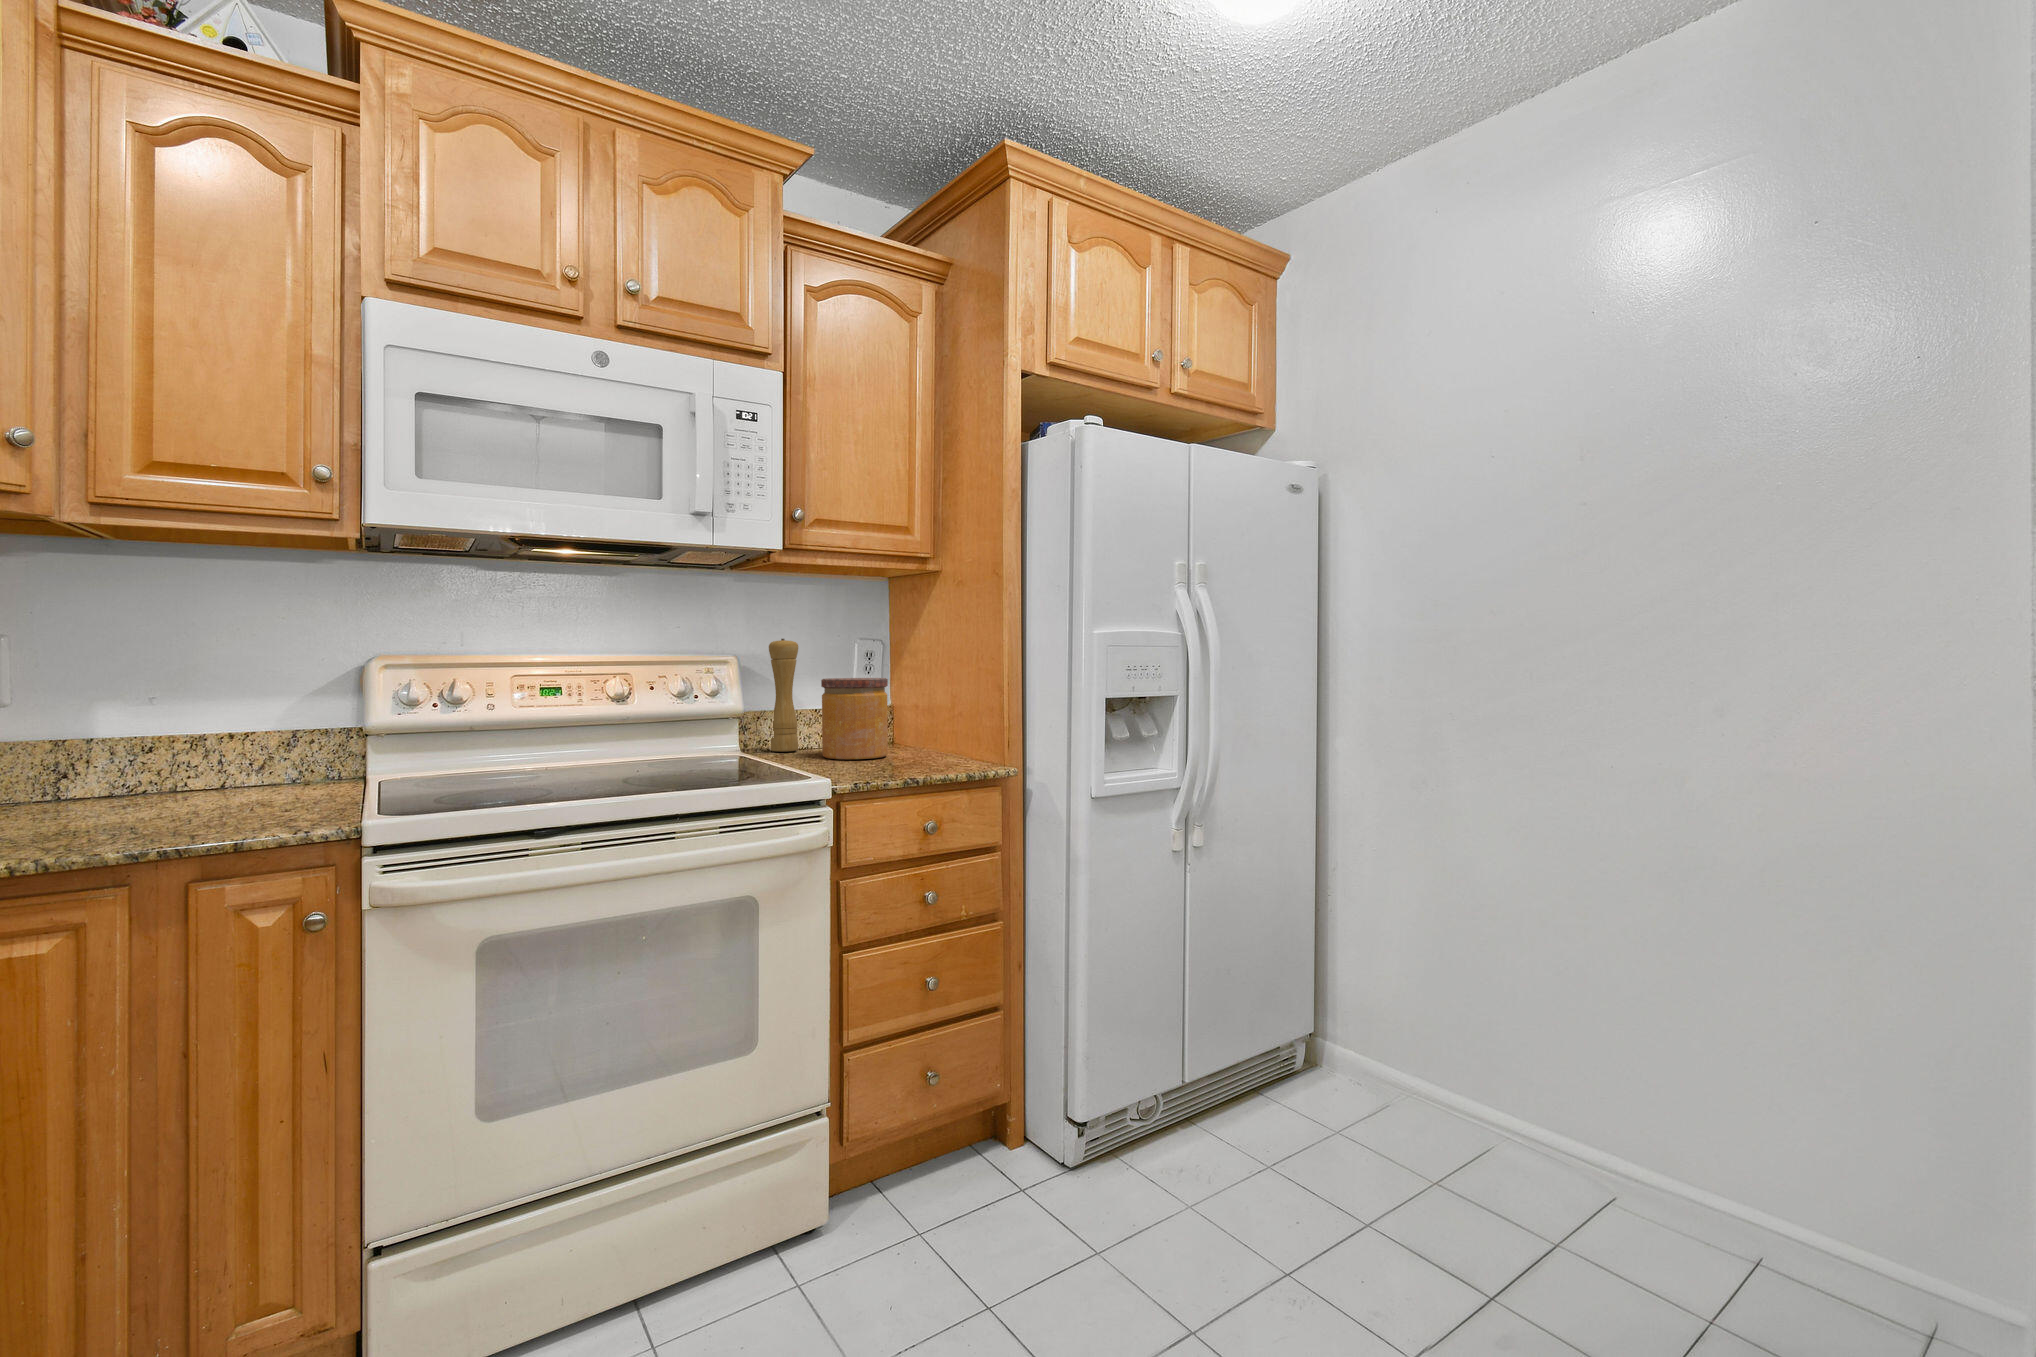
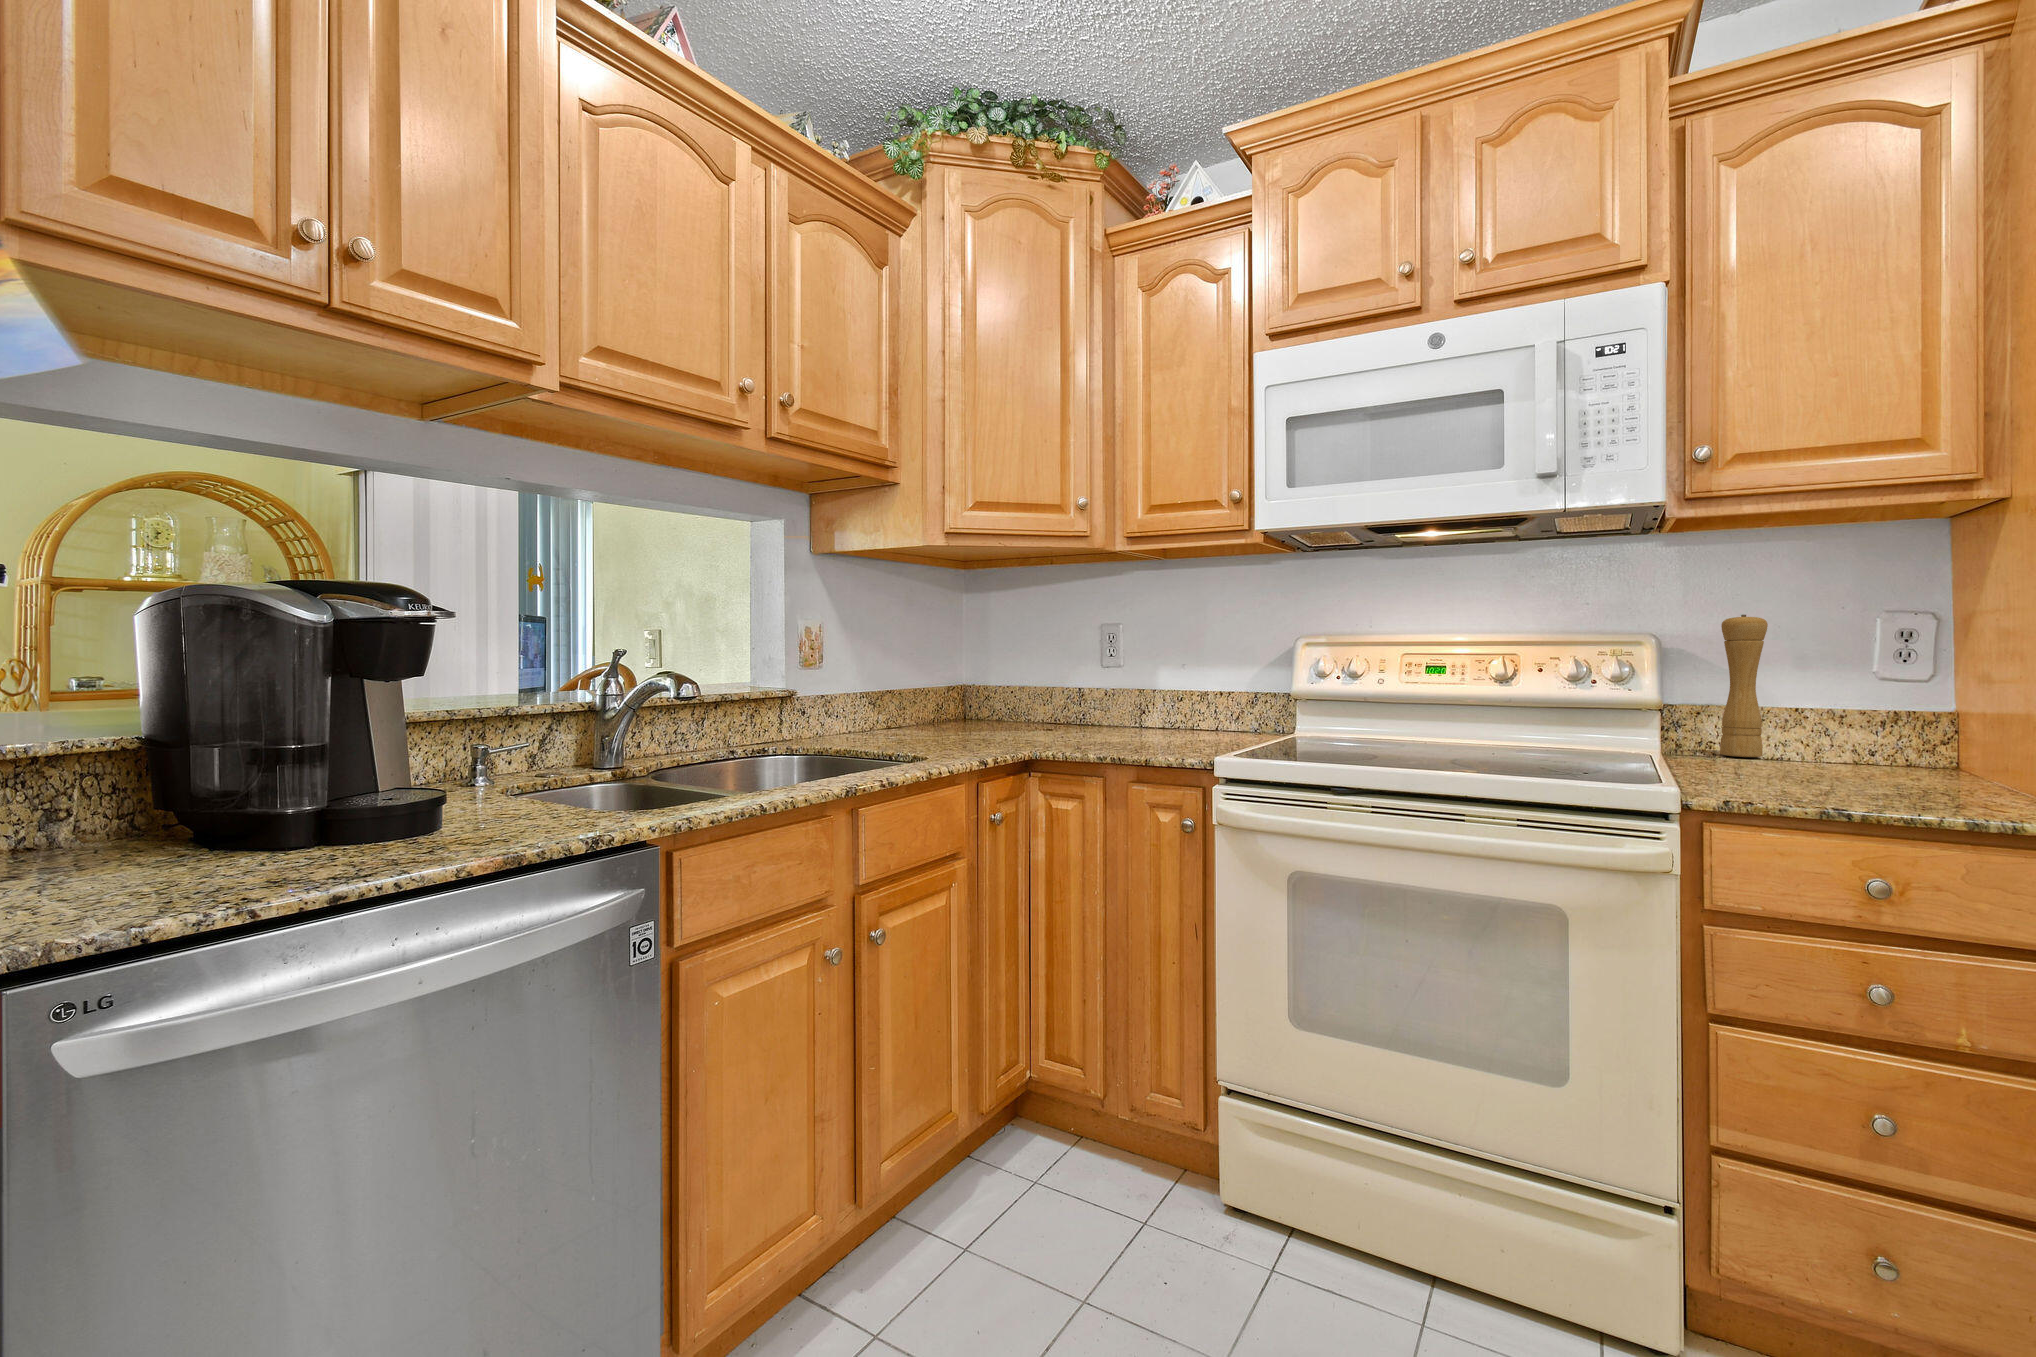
jar: present [821,678,888,759] -> none [1774,665,1895,778]

